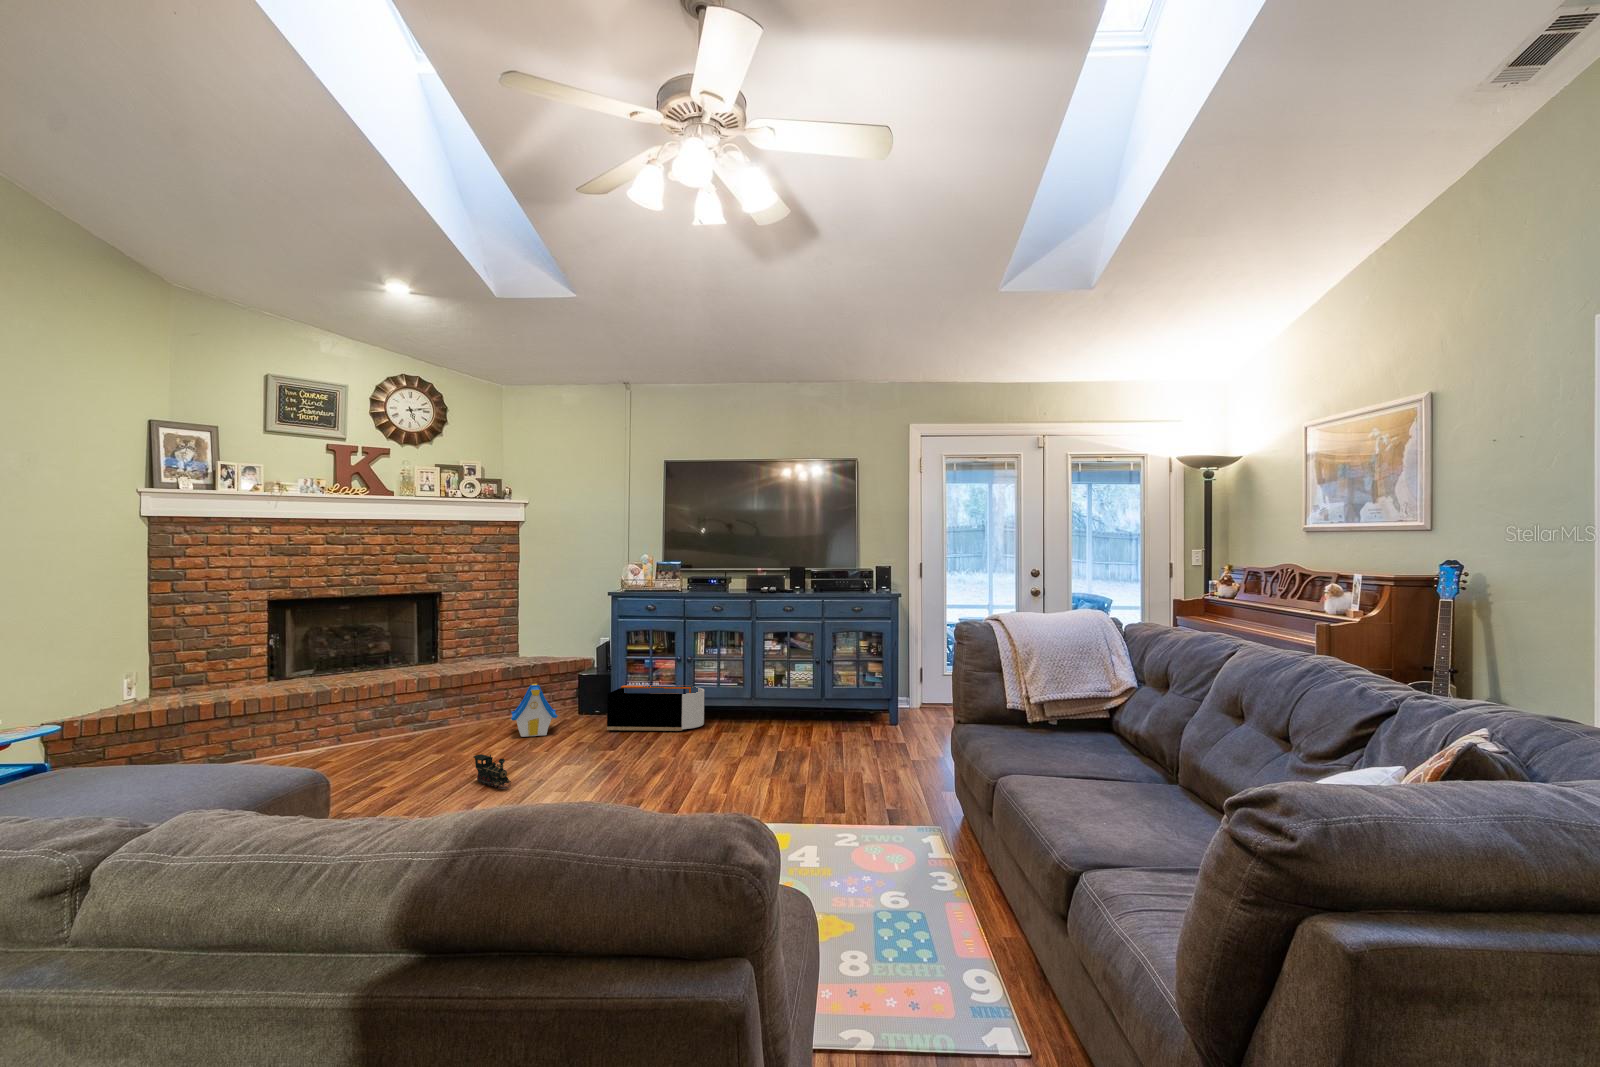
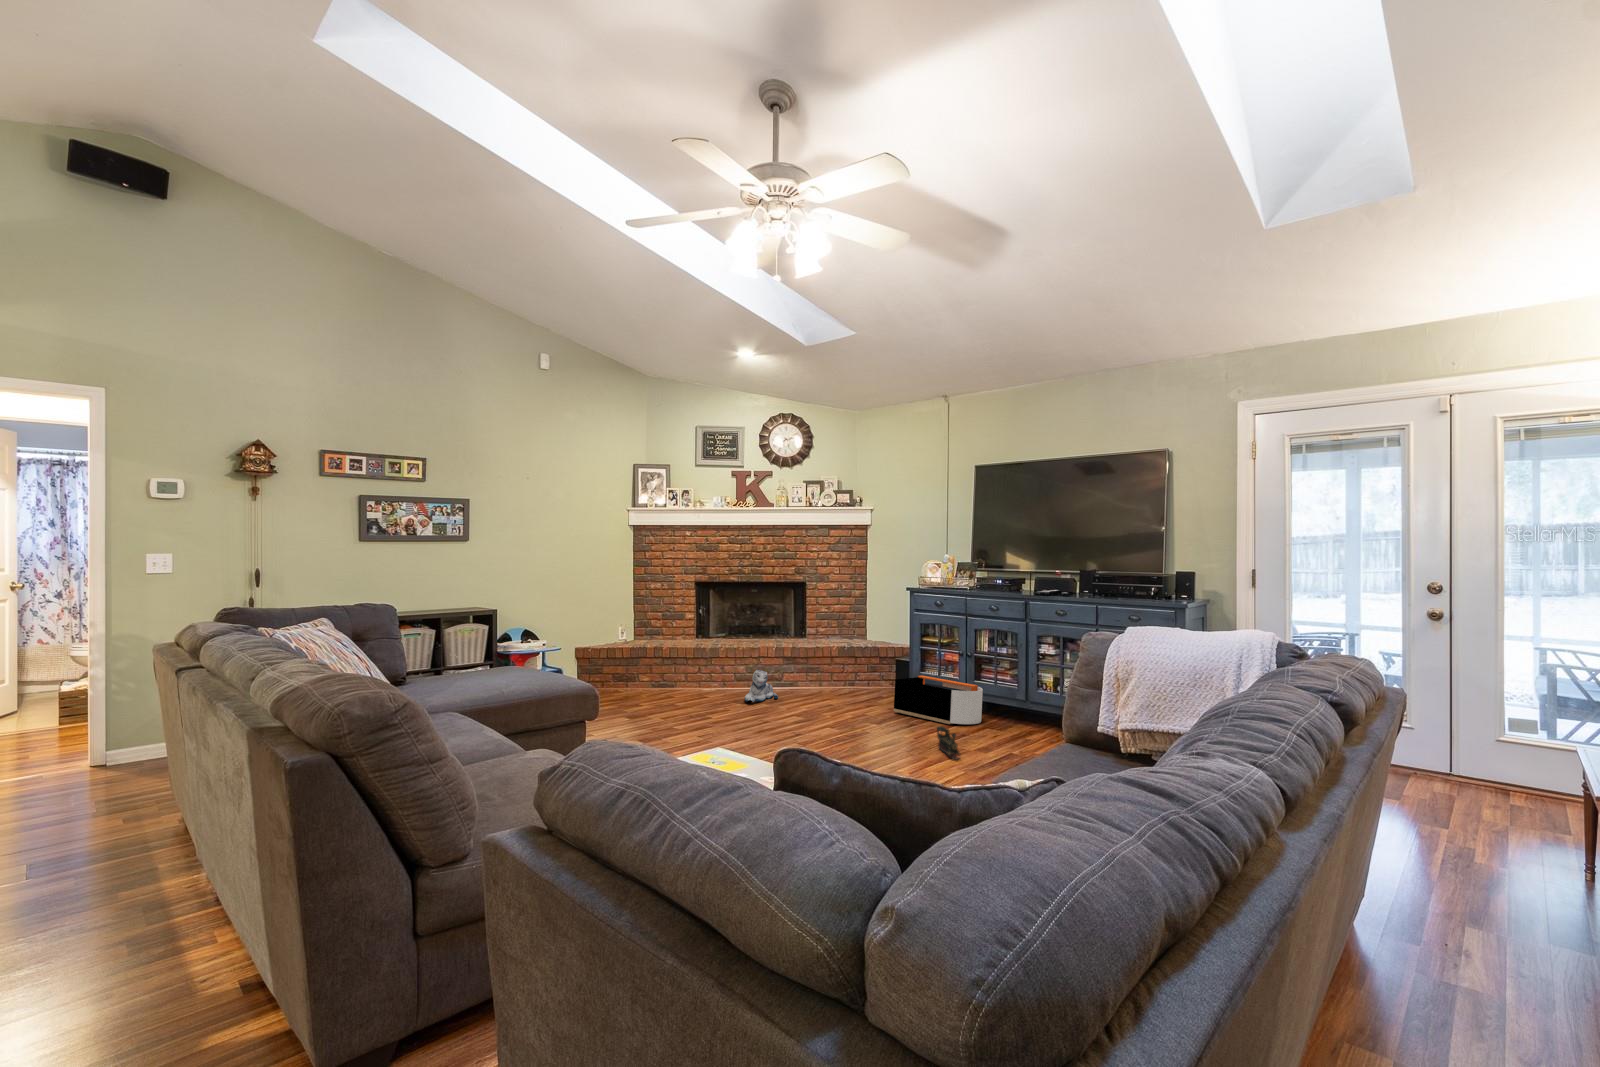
toy house: present [511,684,558,737] -> none [823,663,867,706]
plush toy: none [396,710,441,756] -> present [745,669,778,702]
toy train: present [473,754,511,789] -> present [937,726,960,759]

